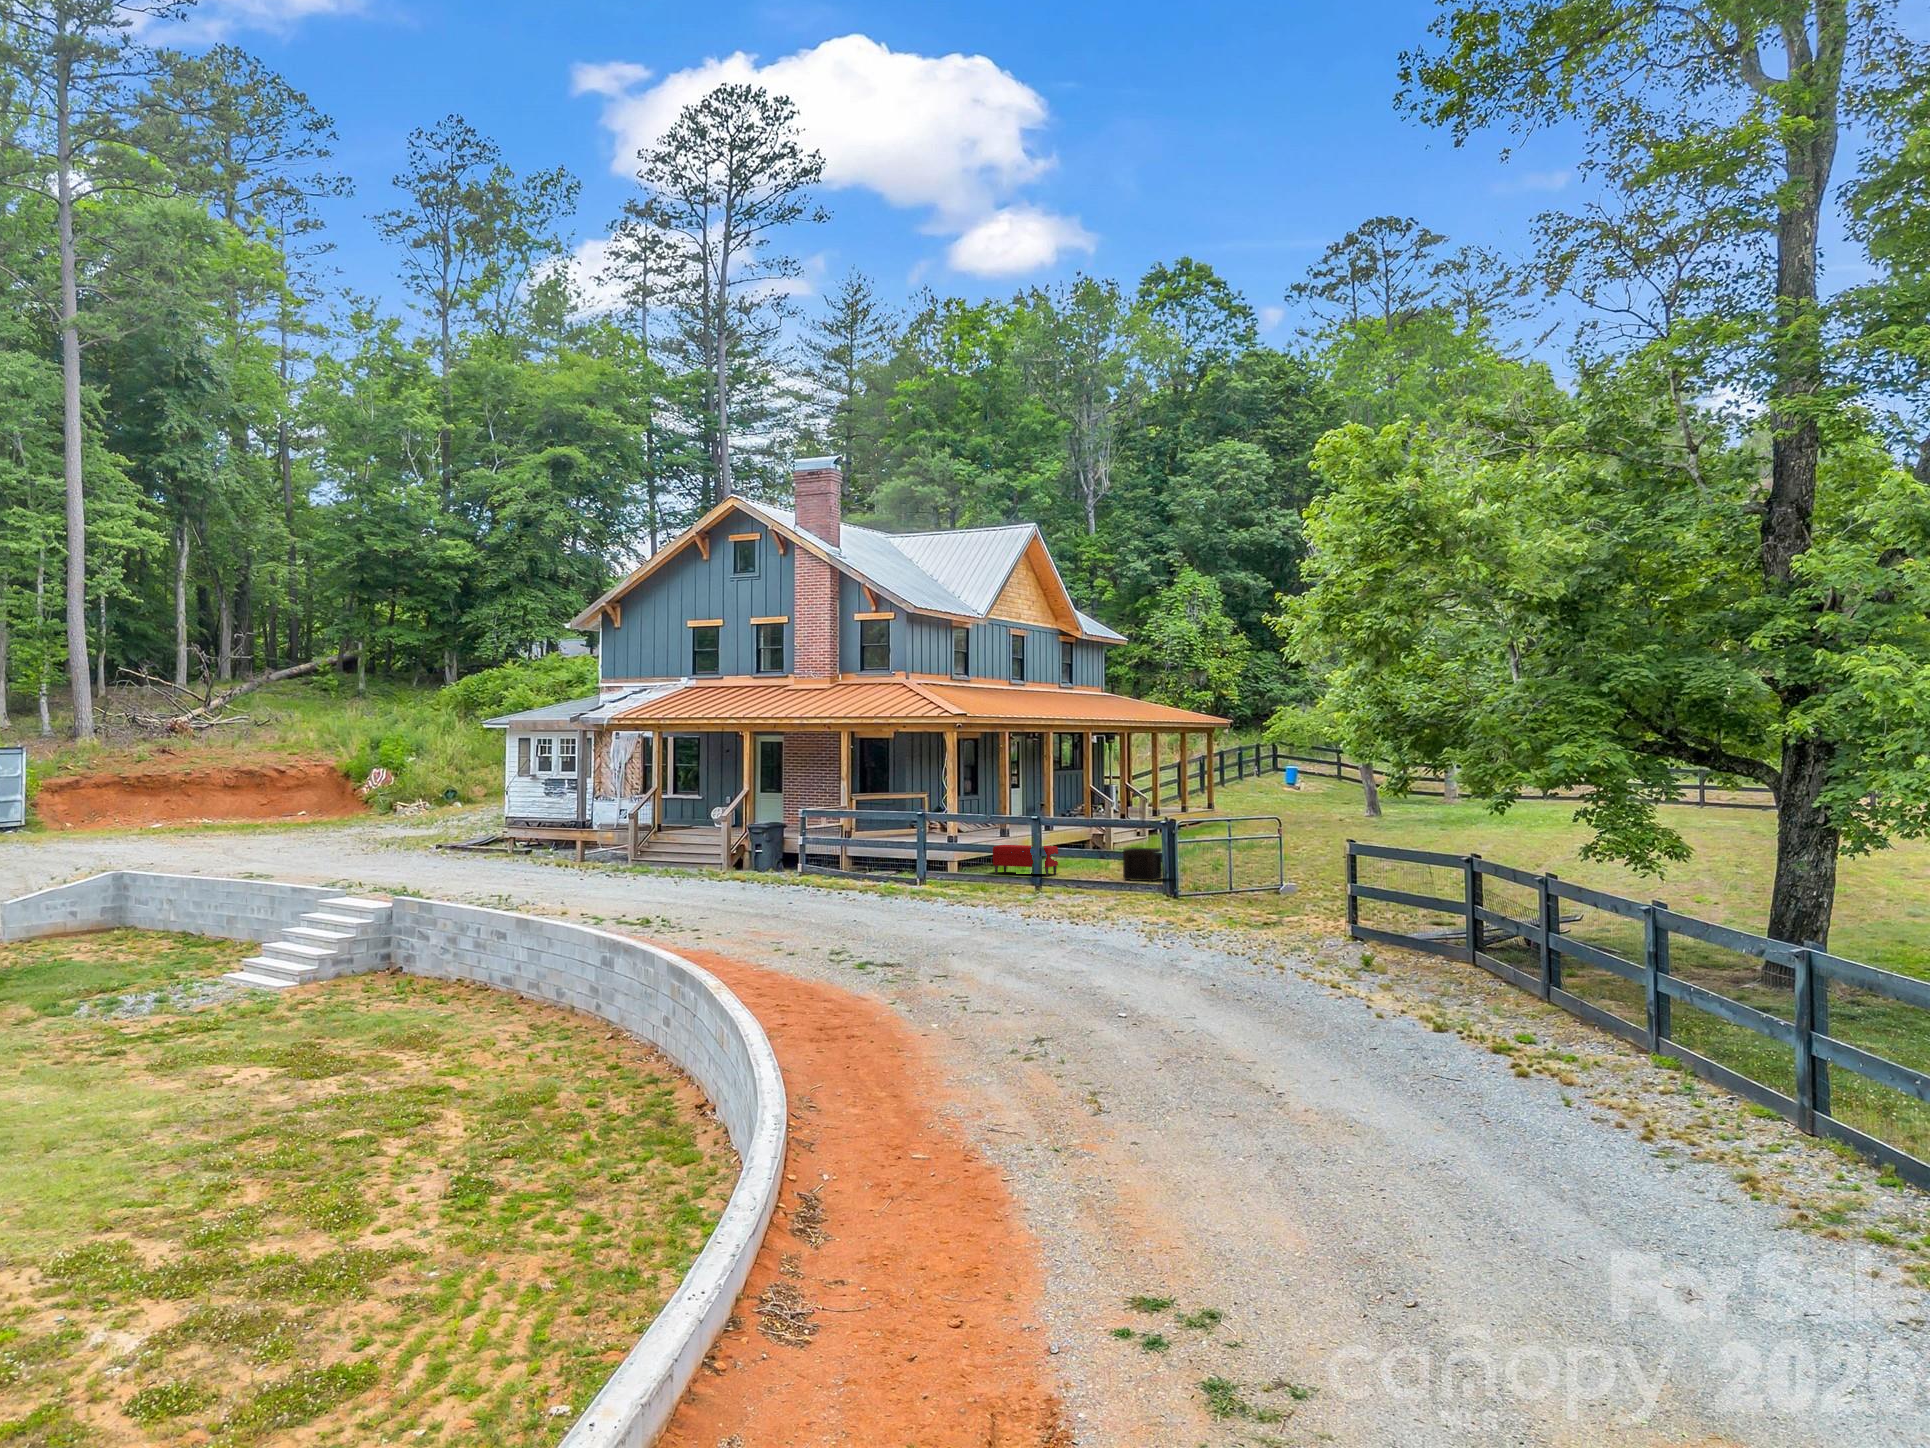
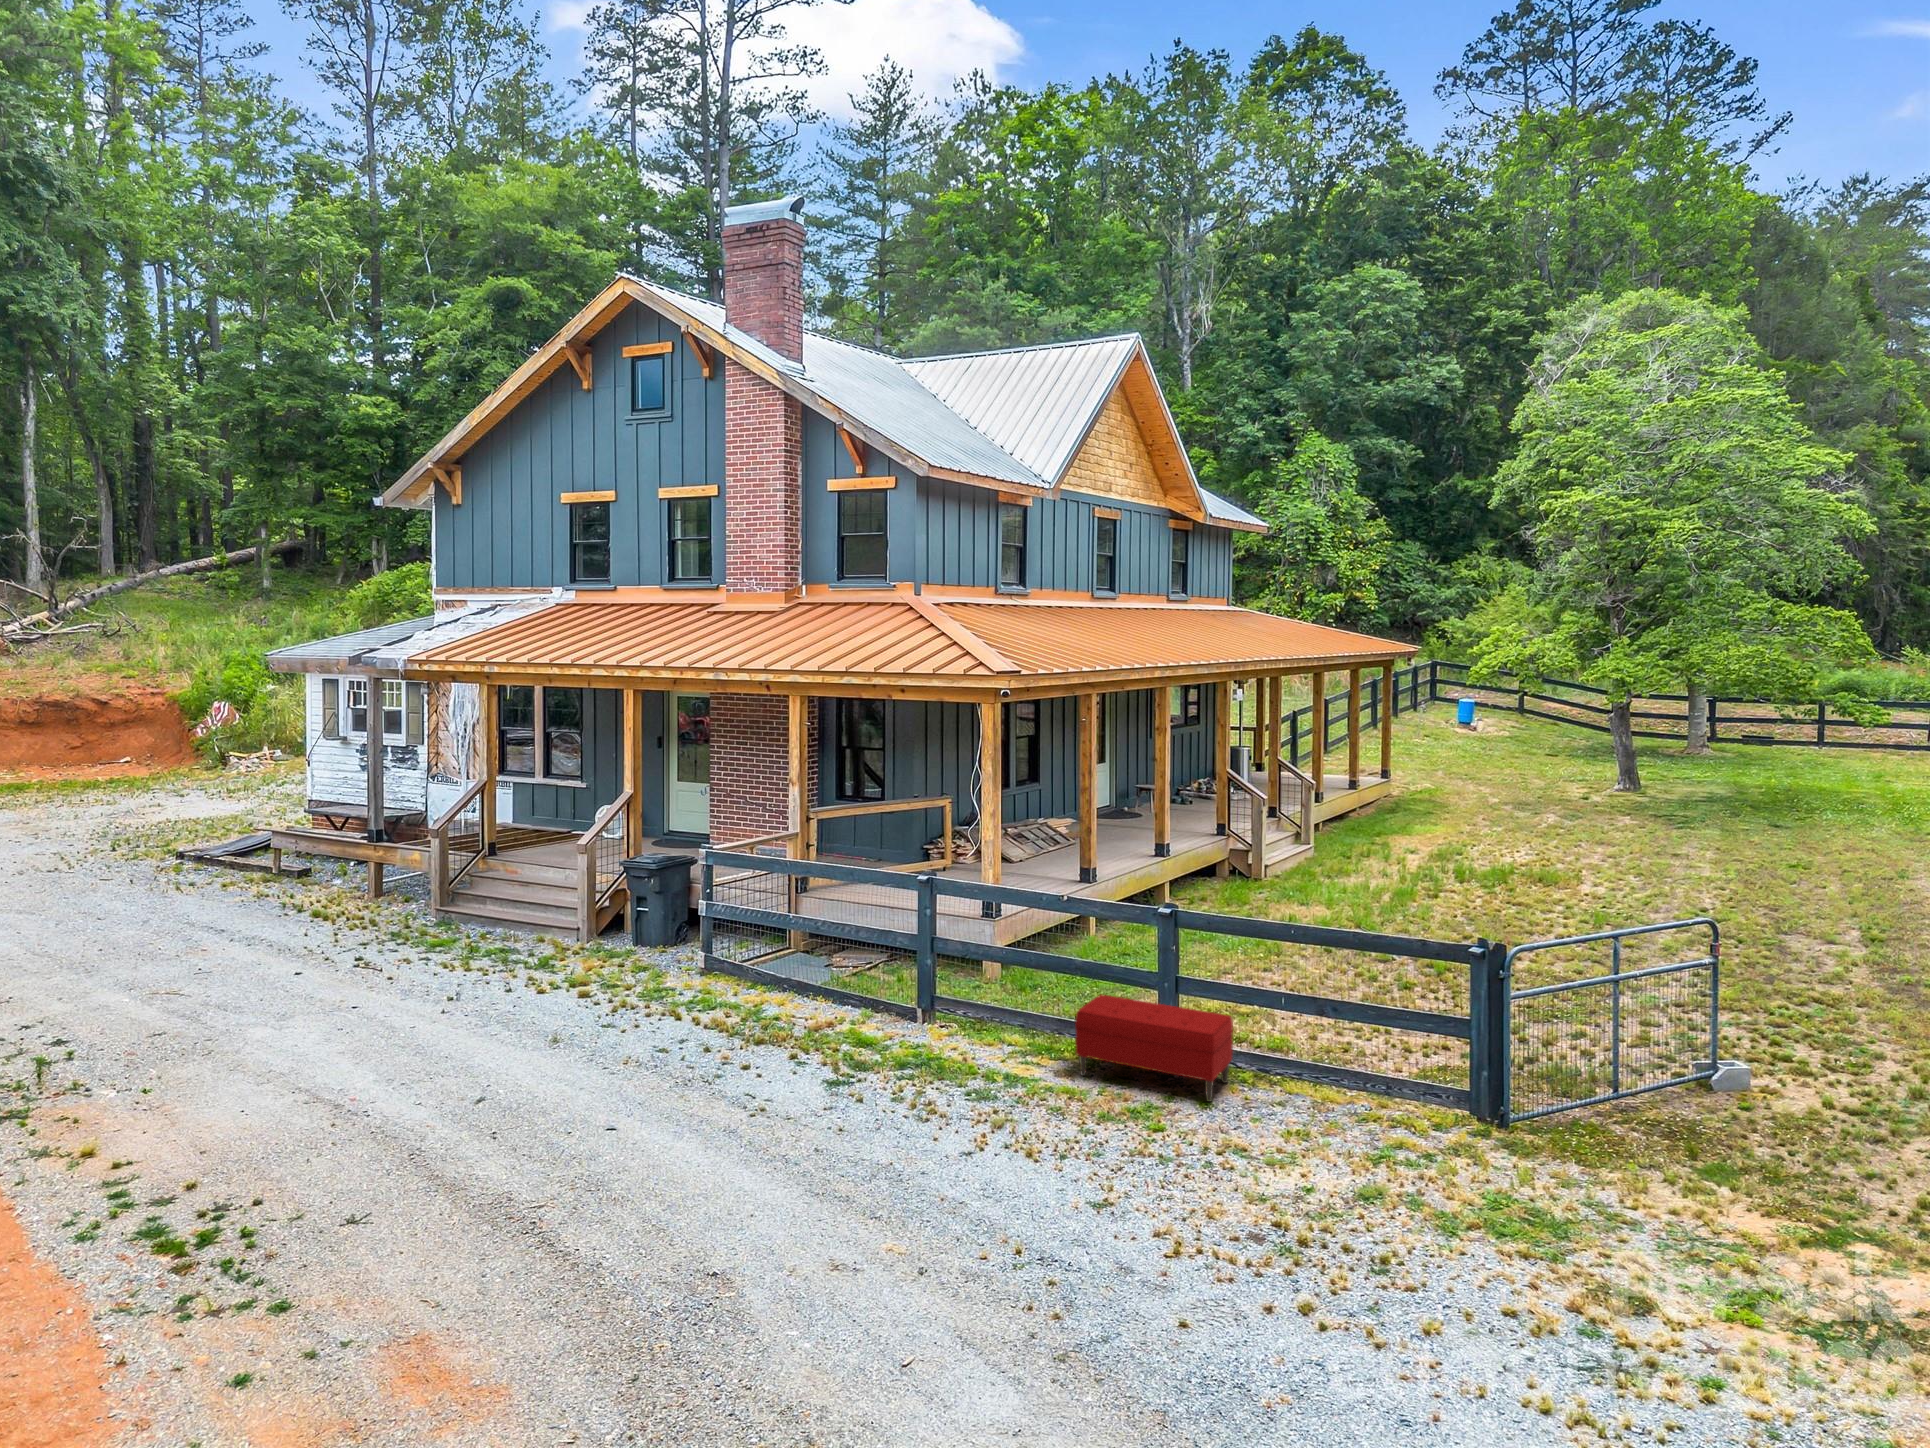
wooden crate: present [1123,848,1162,881] -> none [1422,1046,1521,1168]

